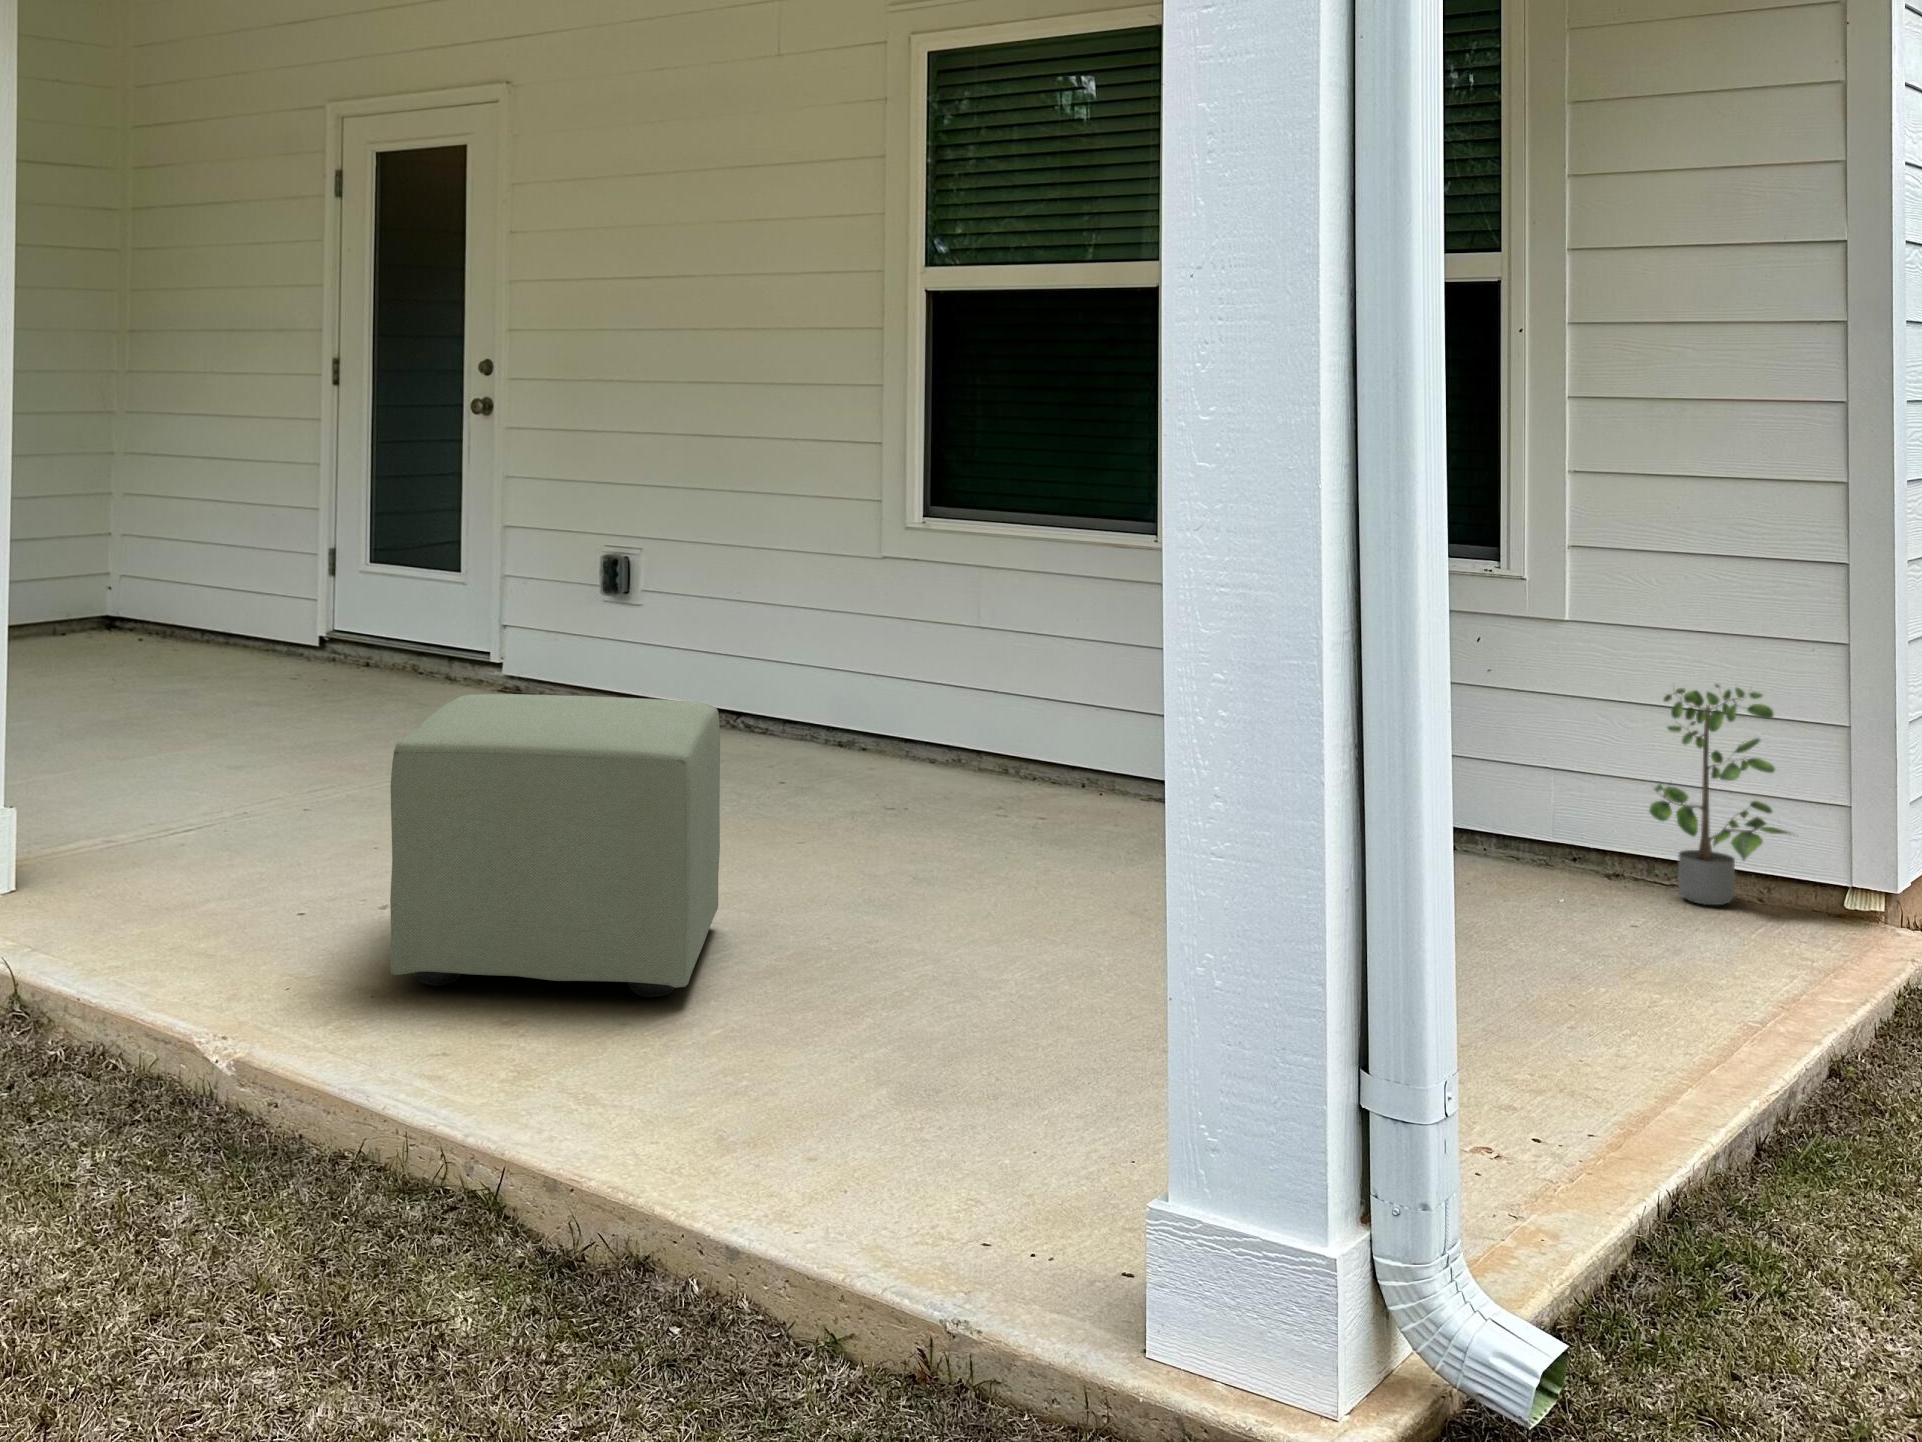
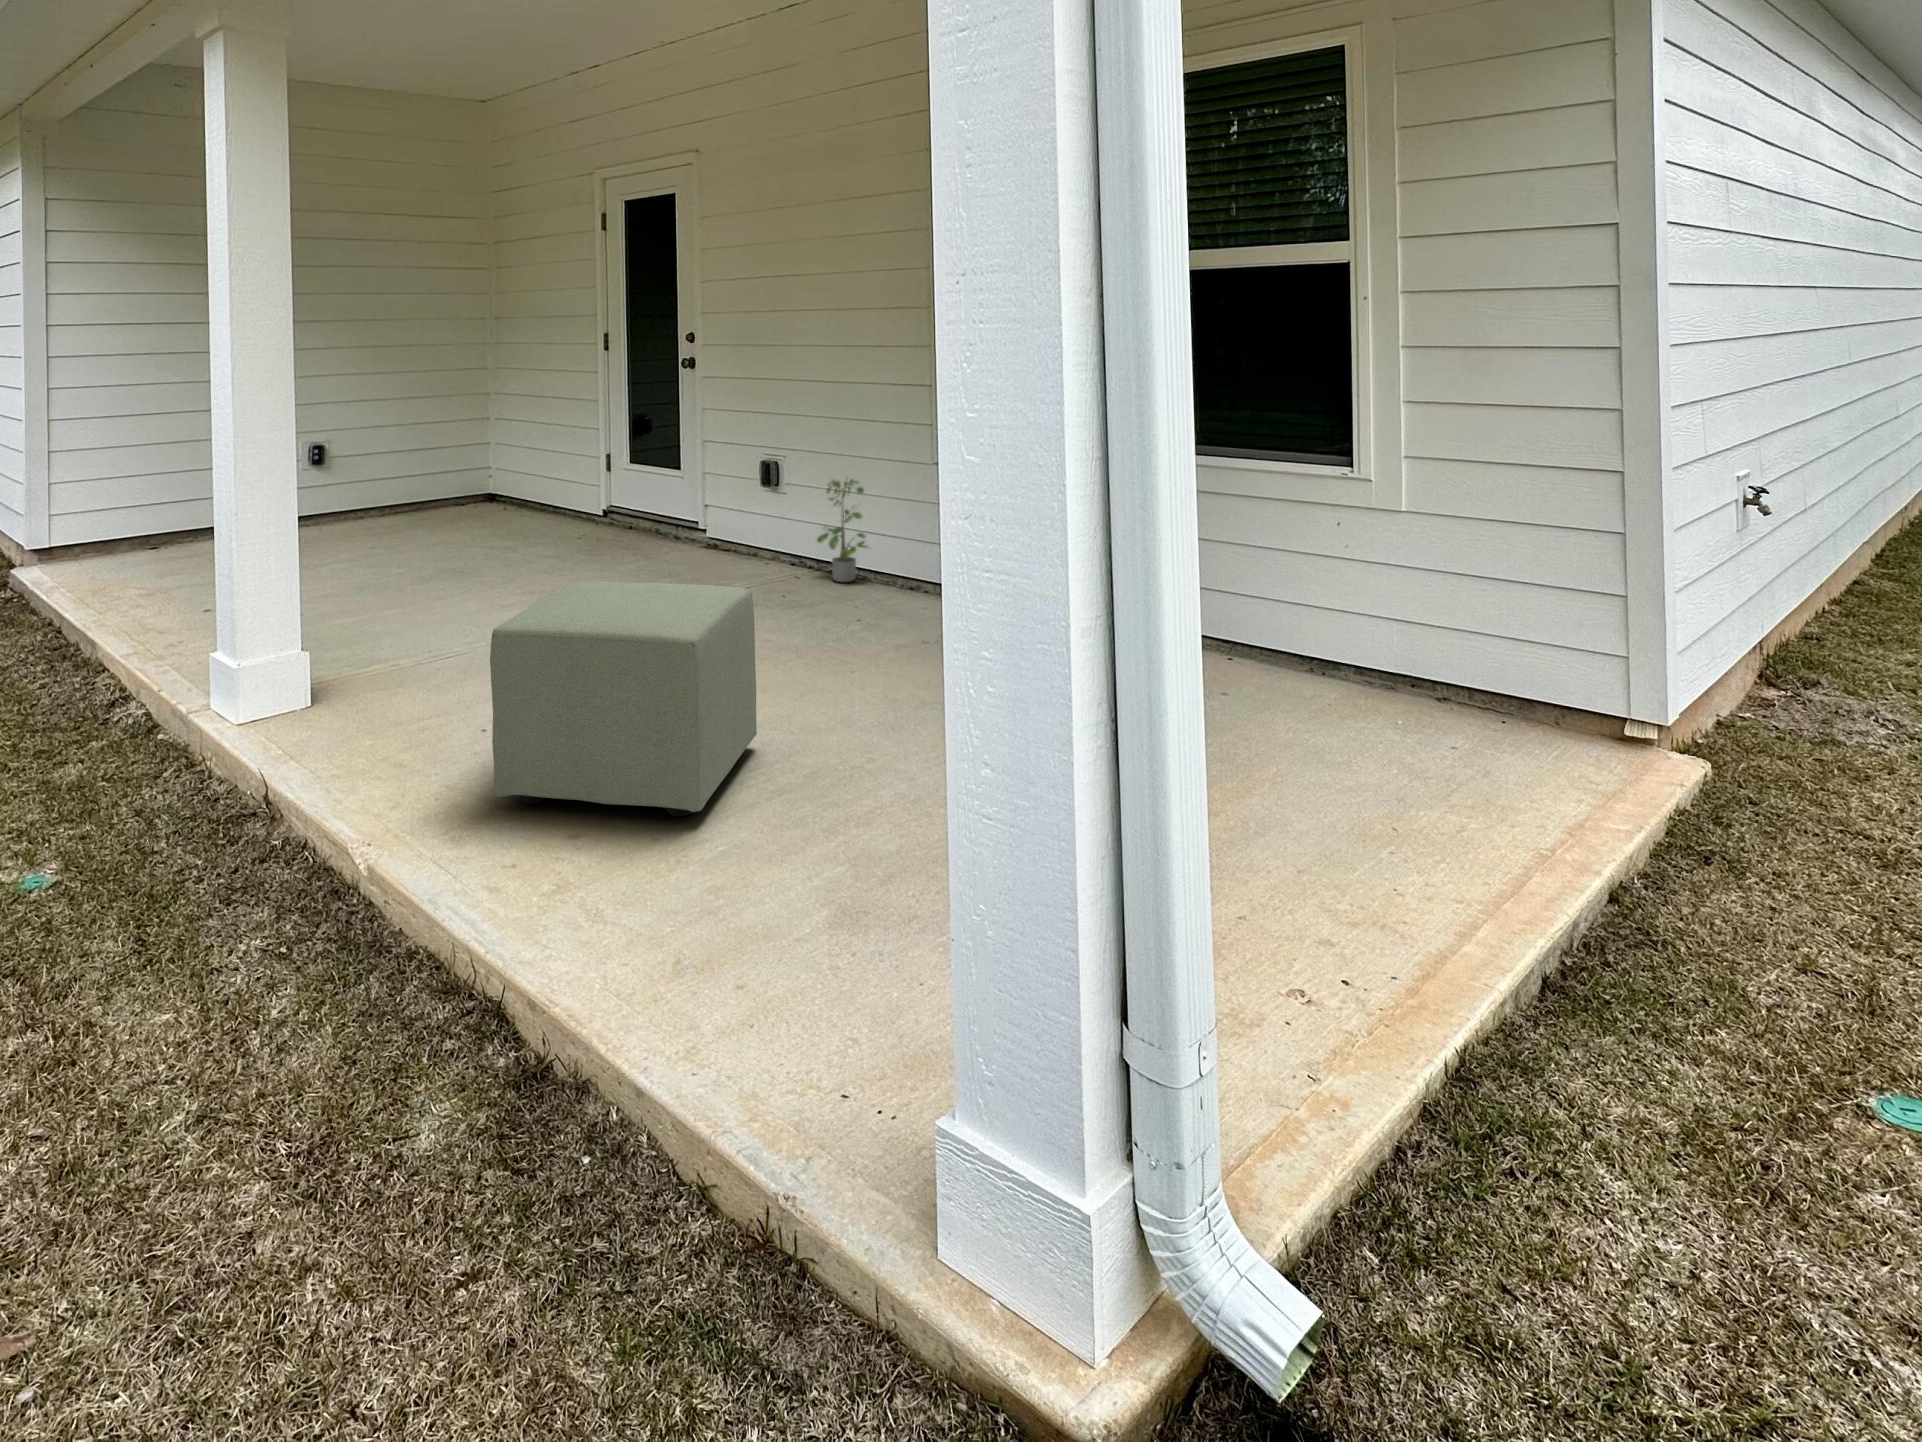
potted plant: present [1649,684,1789,905] -> present [817,477,868,582]

